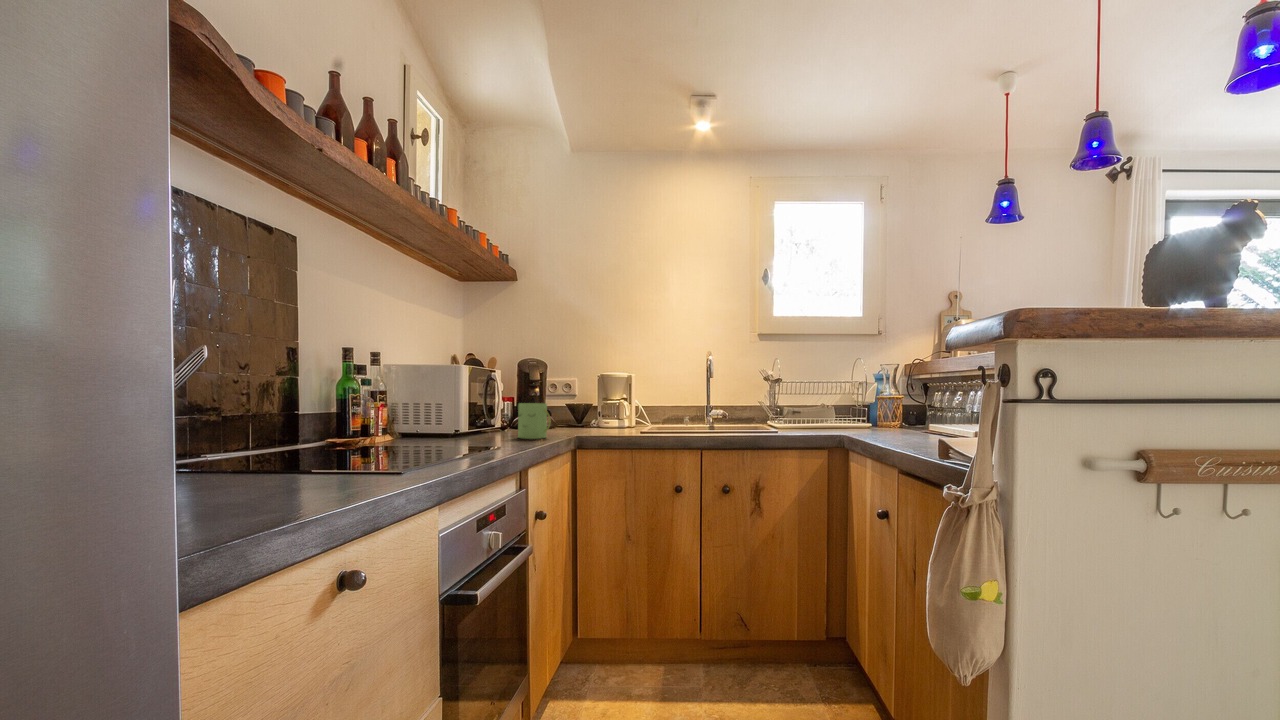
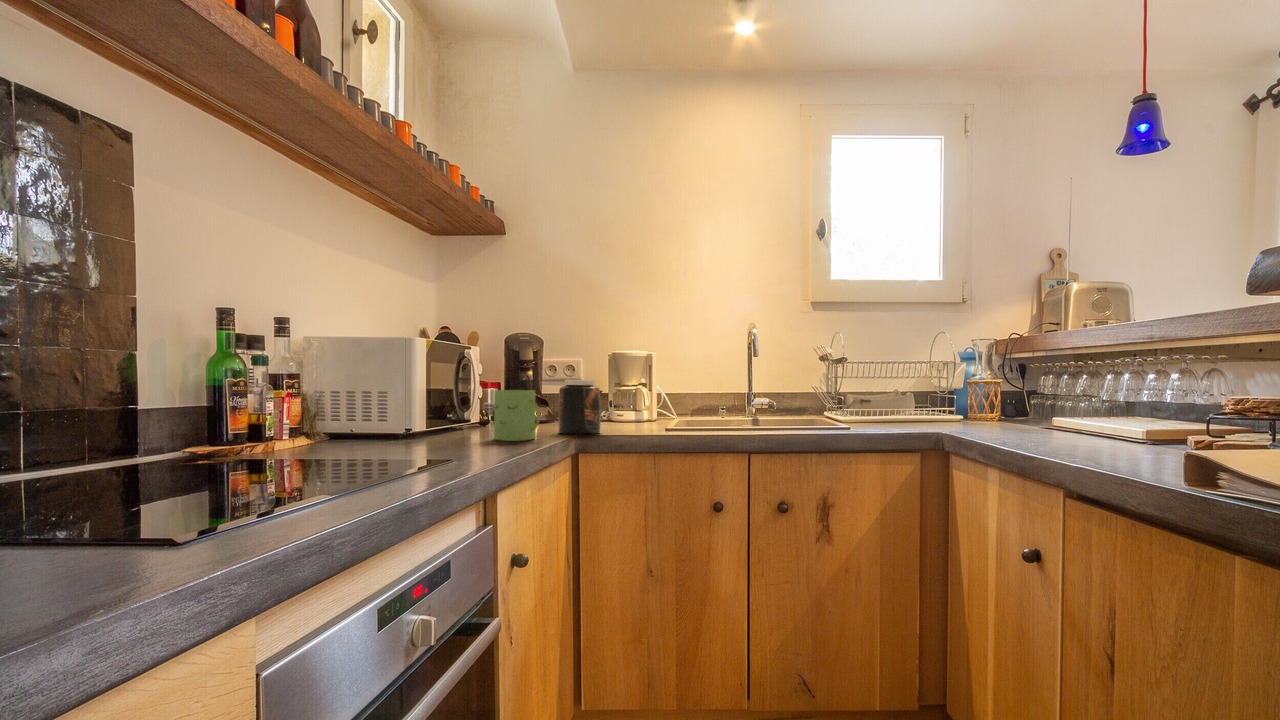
jar: none [562,396,593,435] -> present [558,380,600,434]

